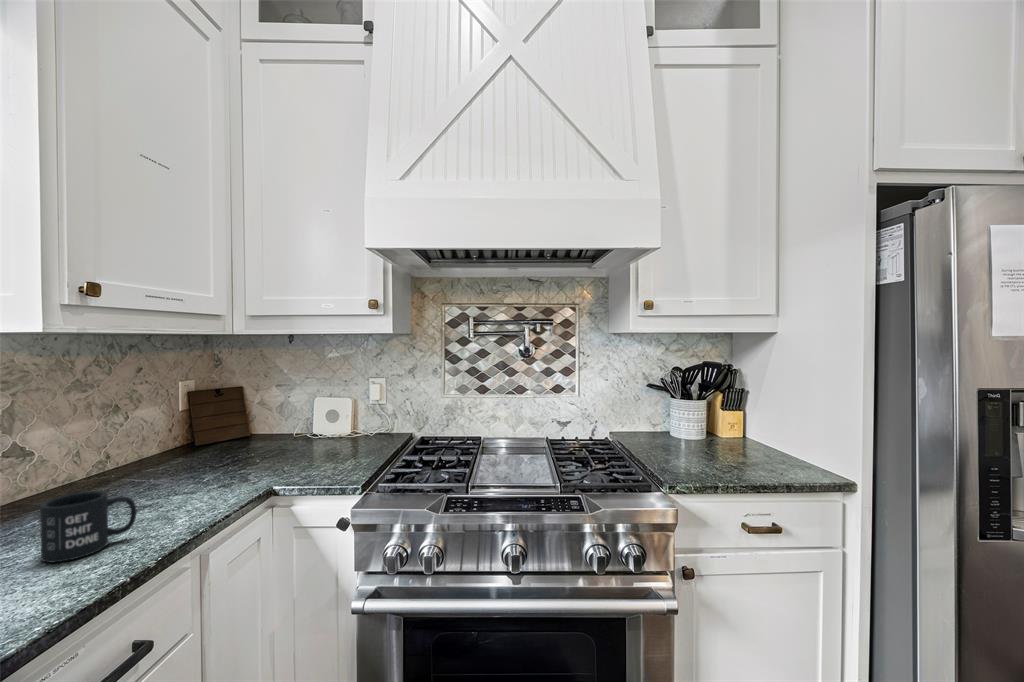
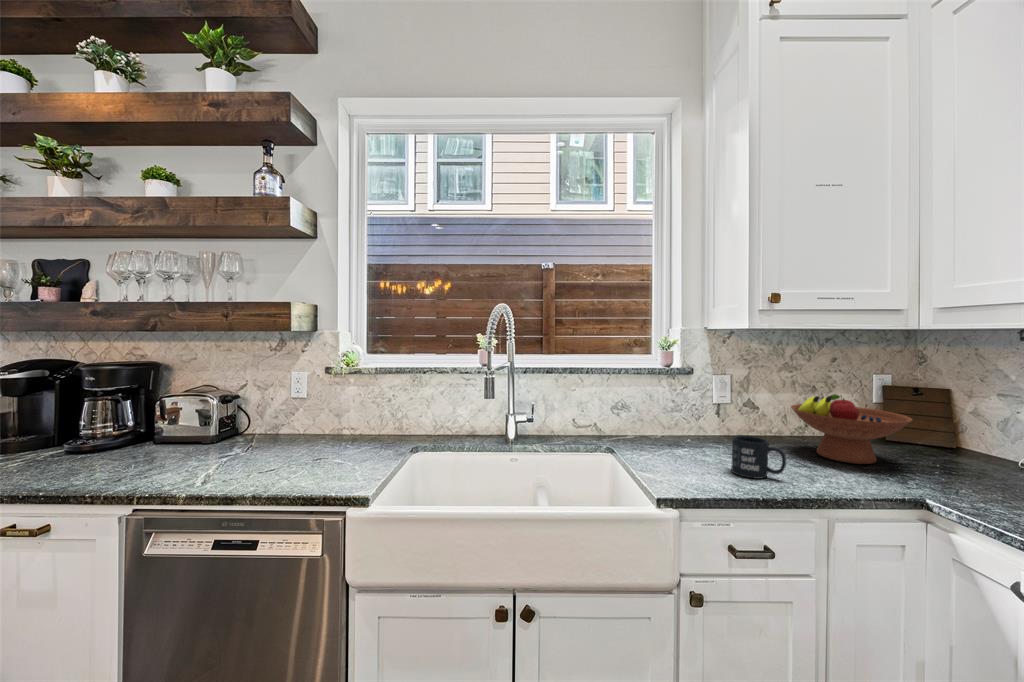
fruit bowl: none [102,409,241,487] -> present [791,394,912,464]

